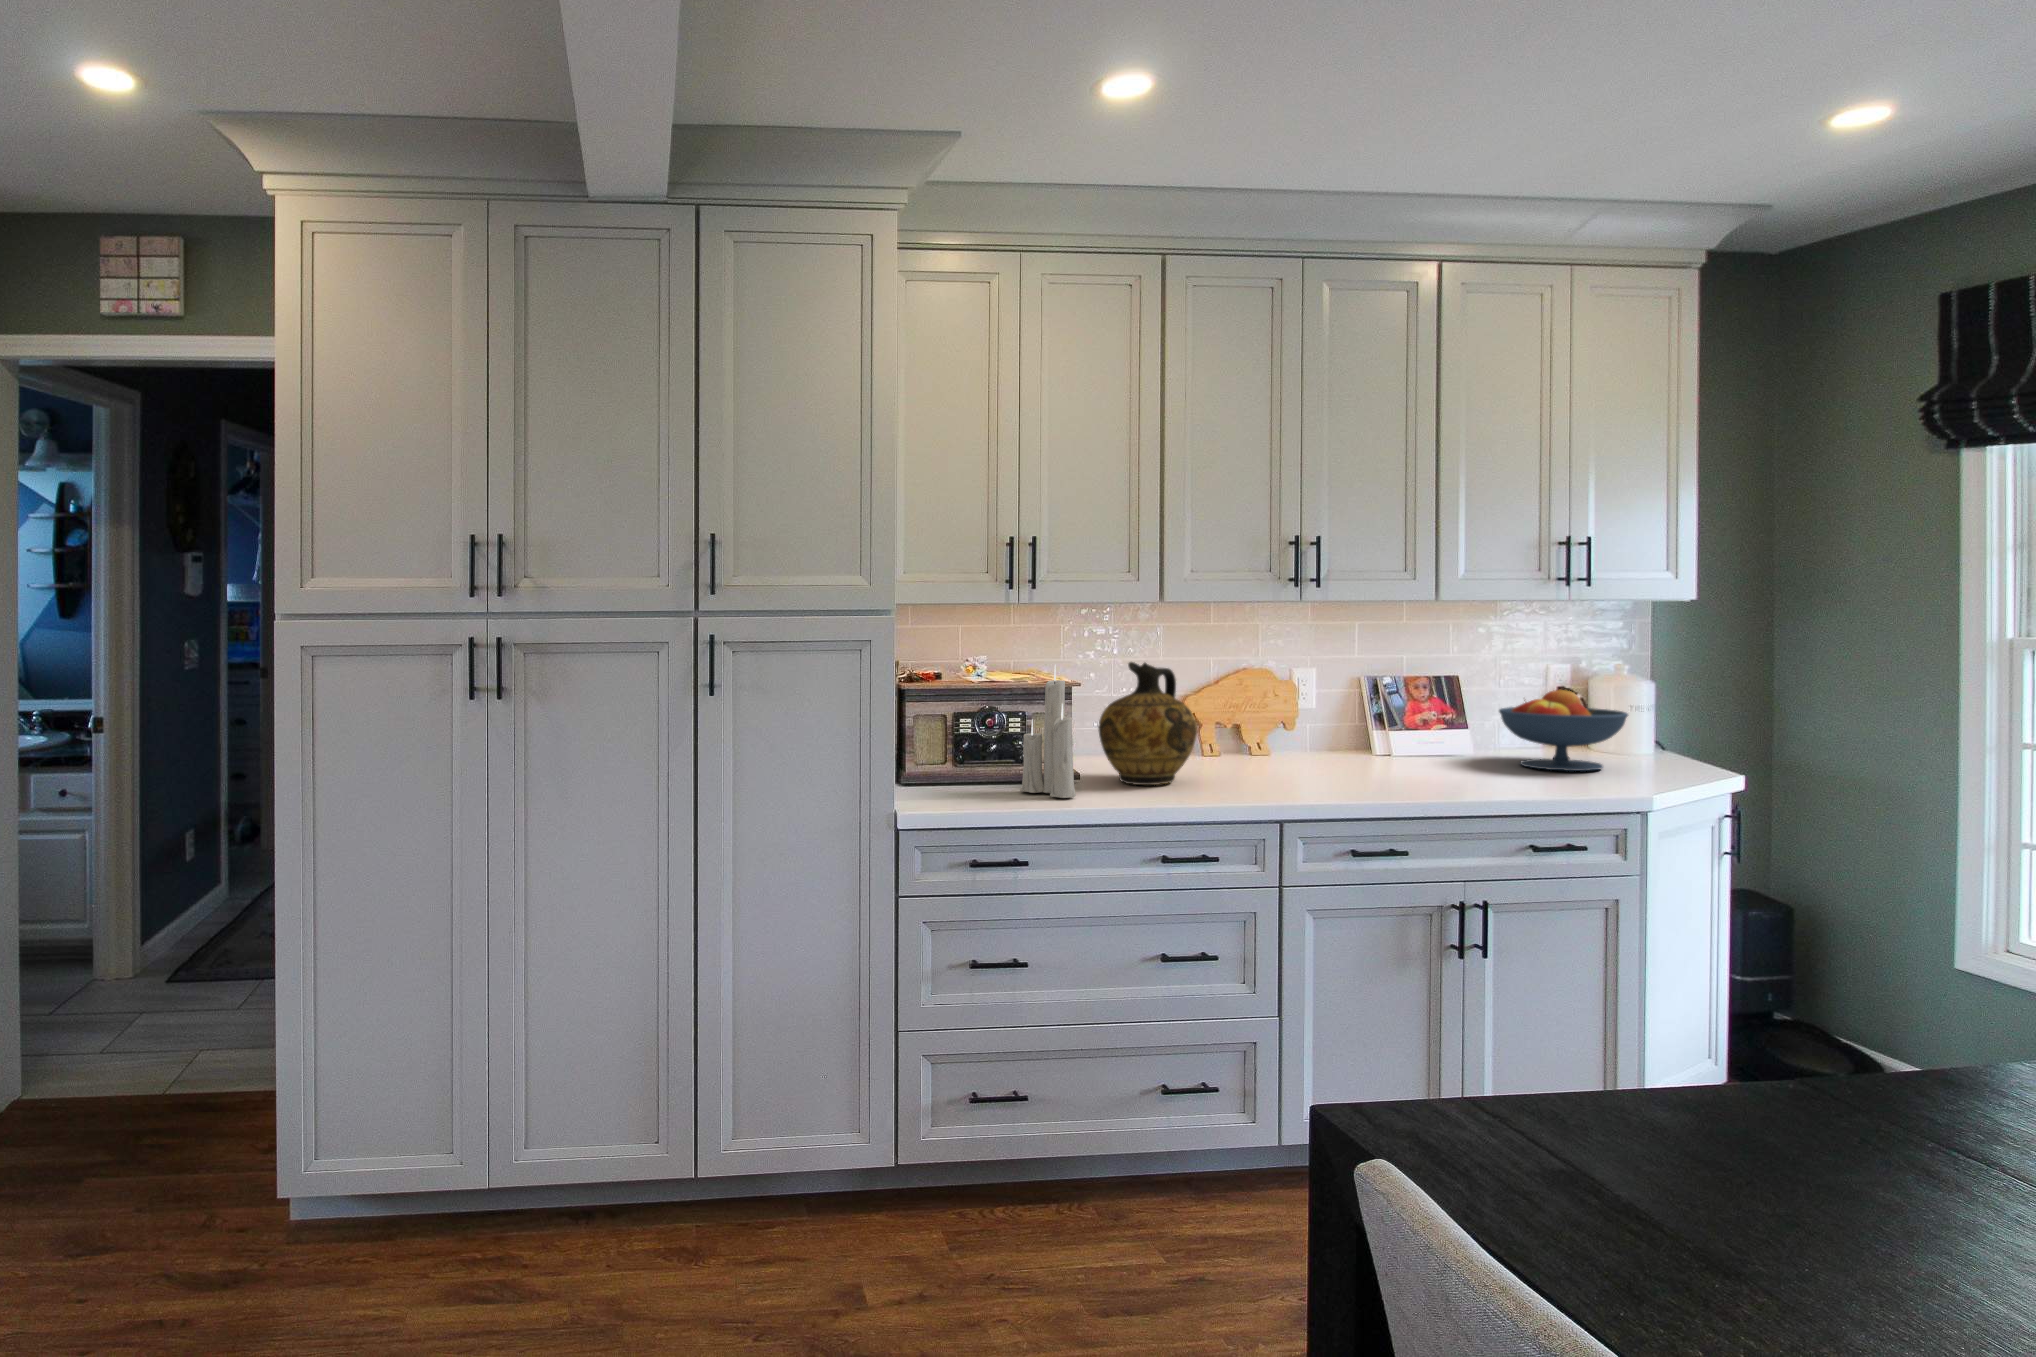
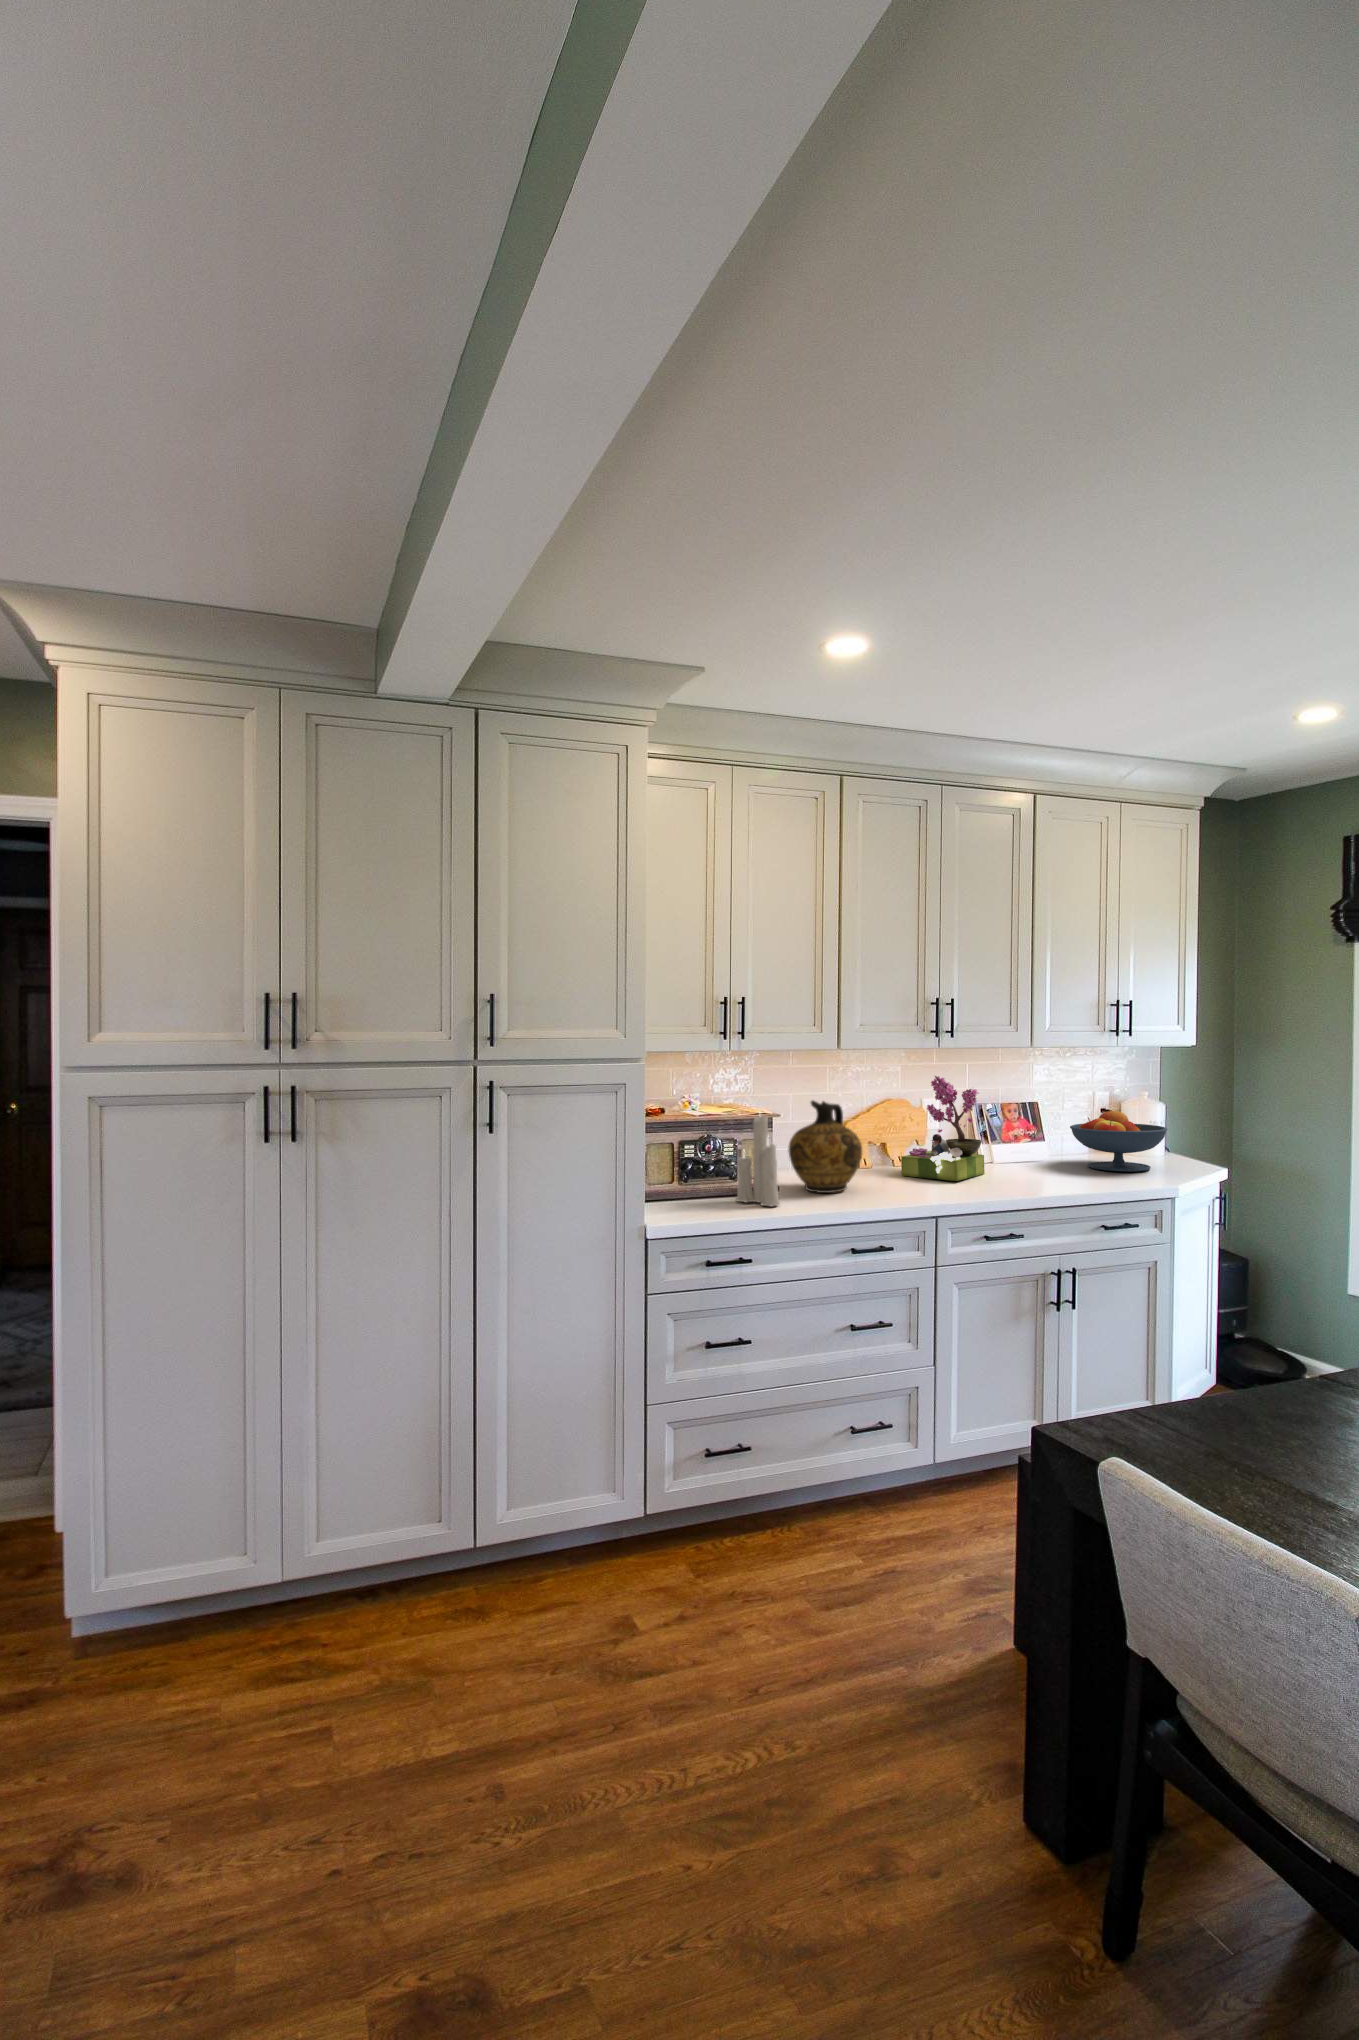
flower arrangement: none [1259,634,1373,776] -> present [901,1076,985,1181]

